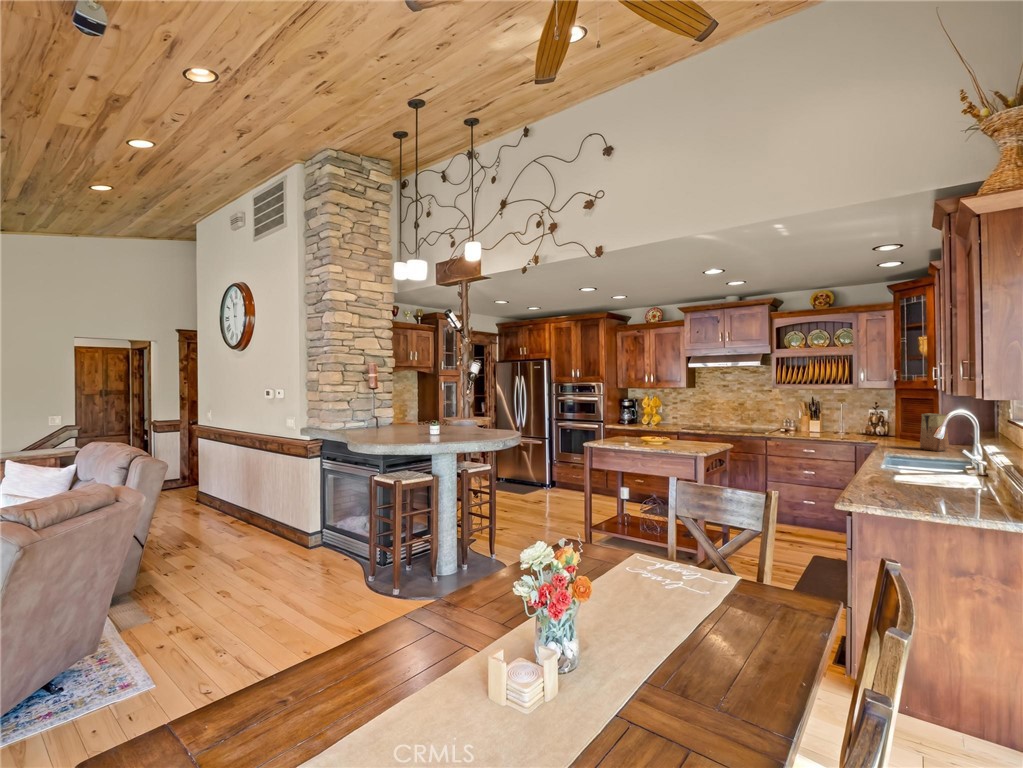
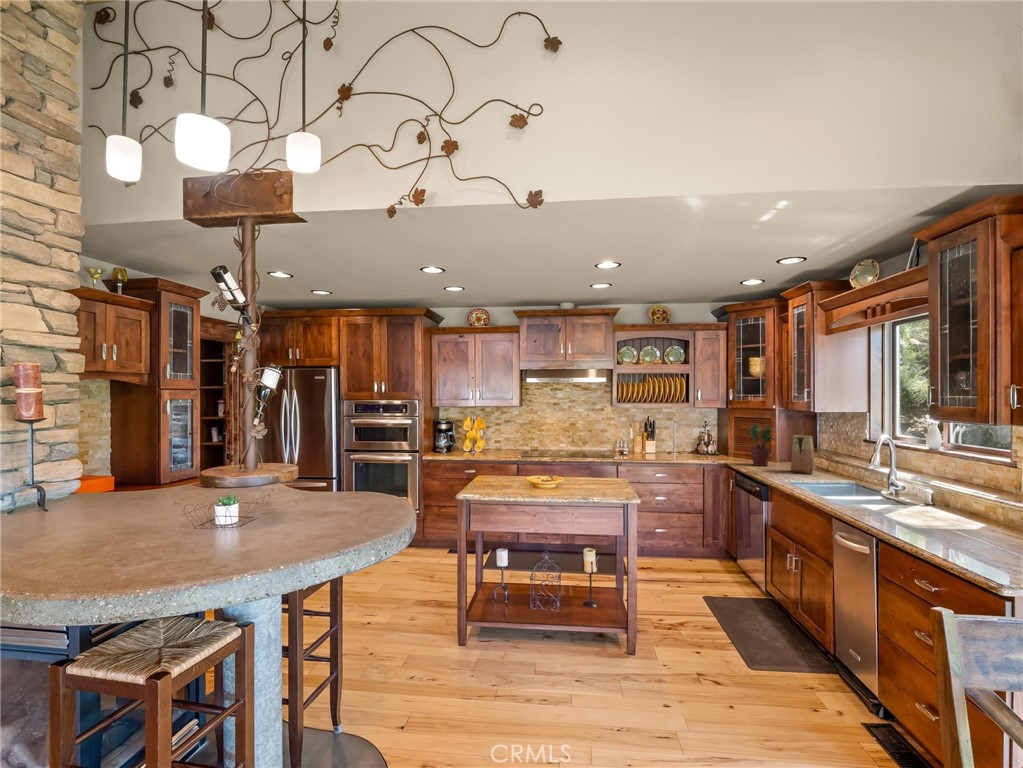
potted plant: none [886,402,918,444] -> present [748,424,774,466]

